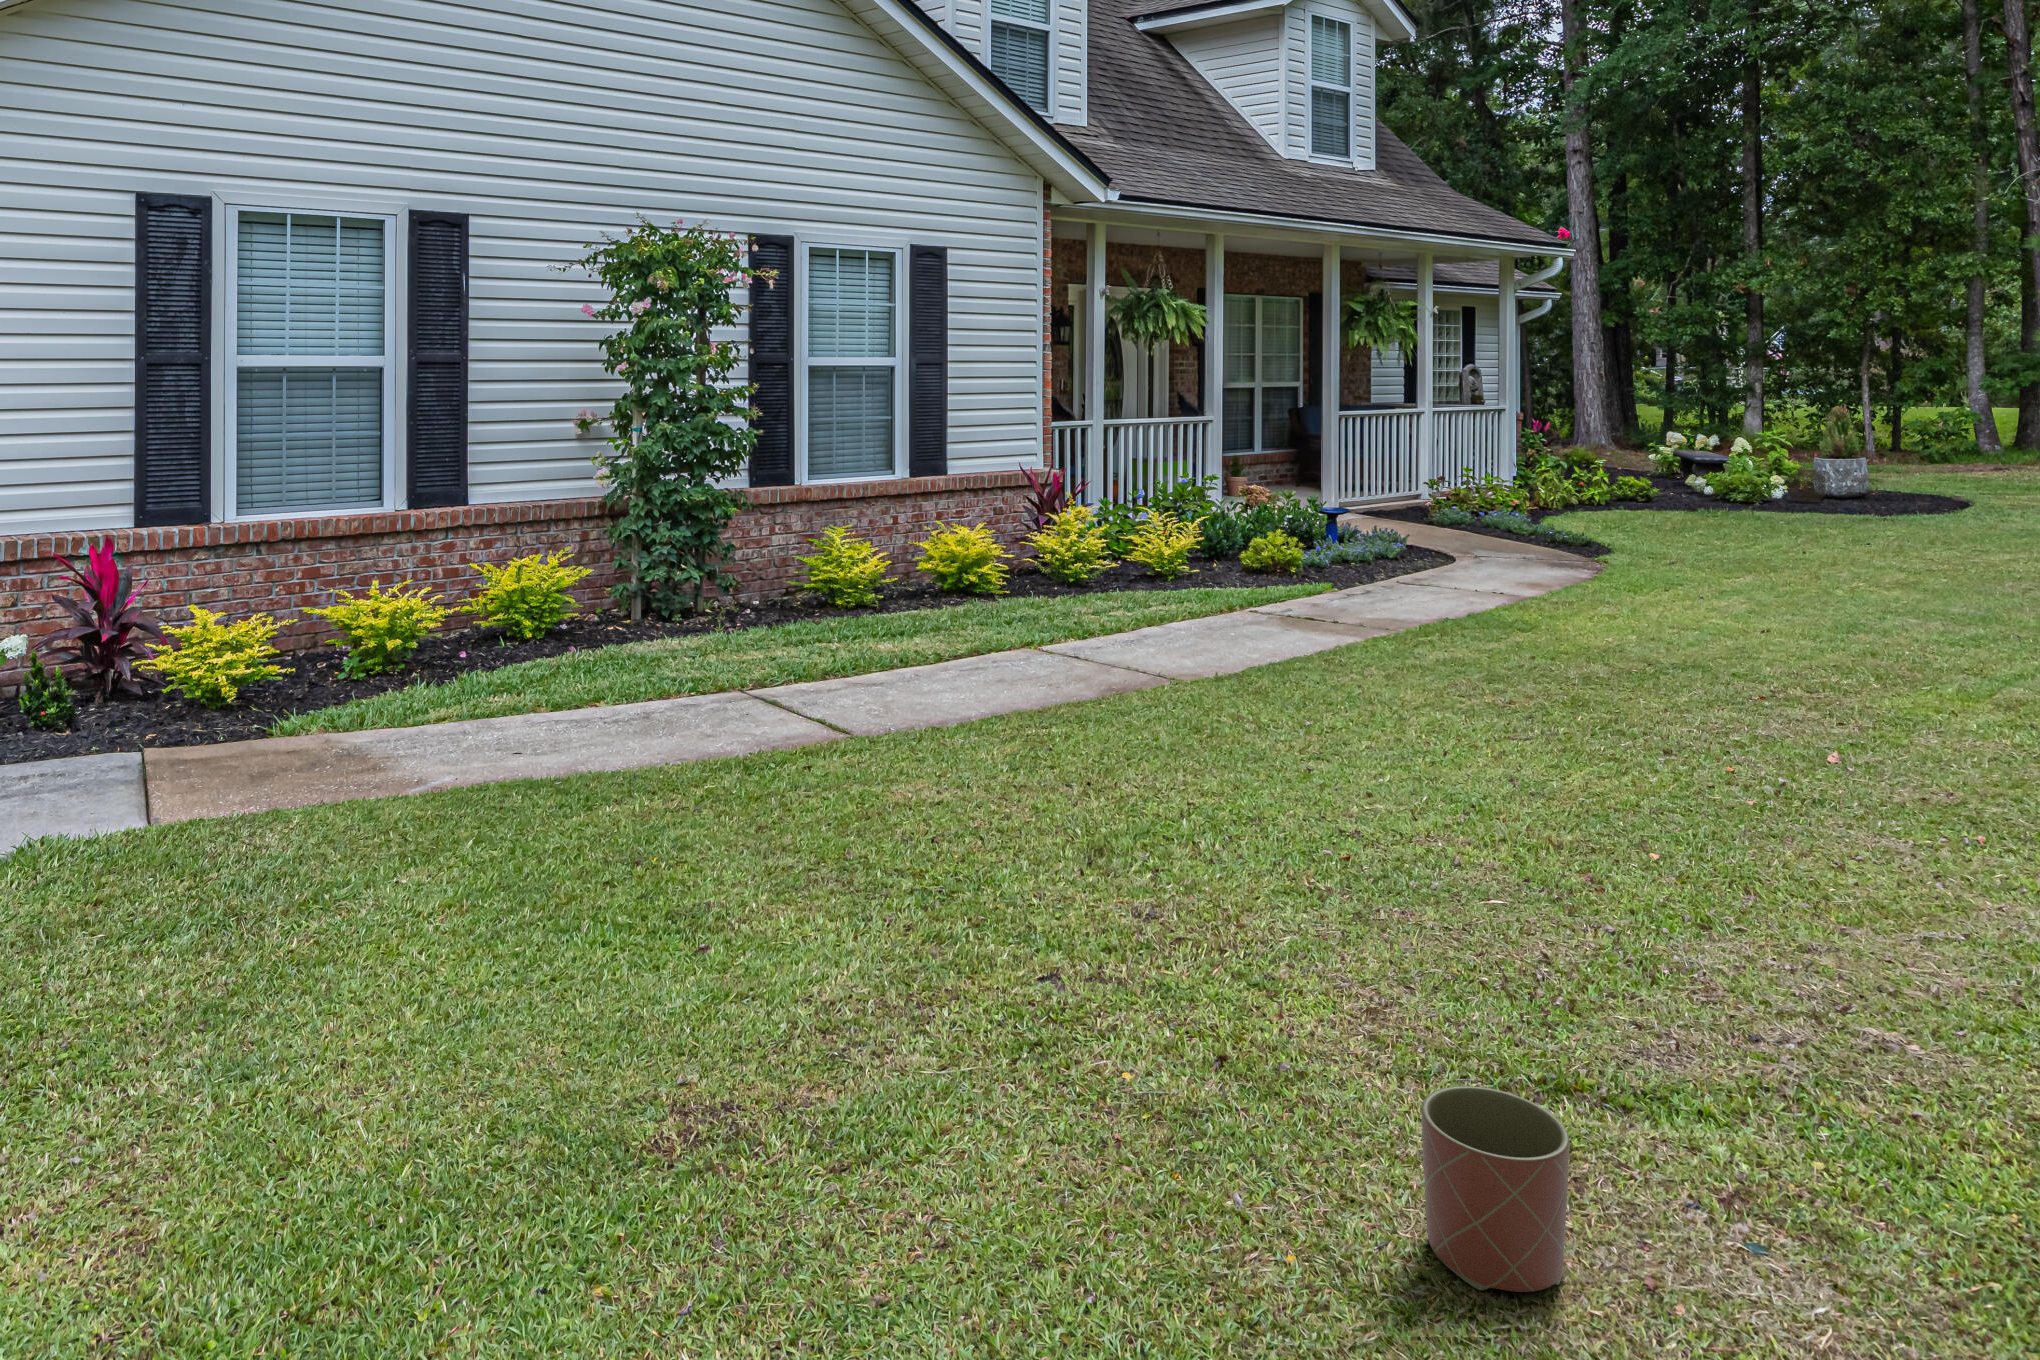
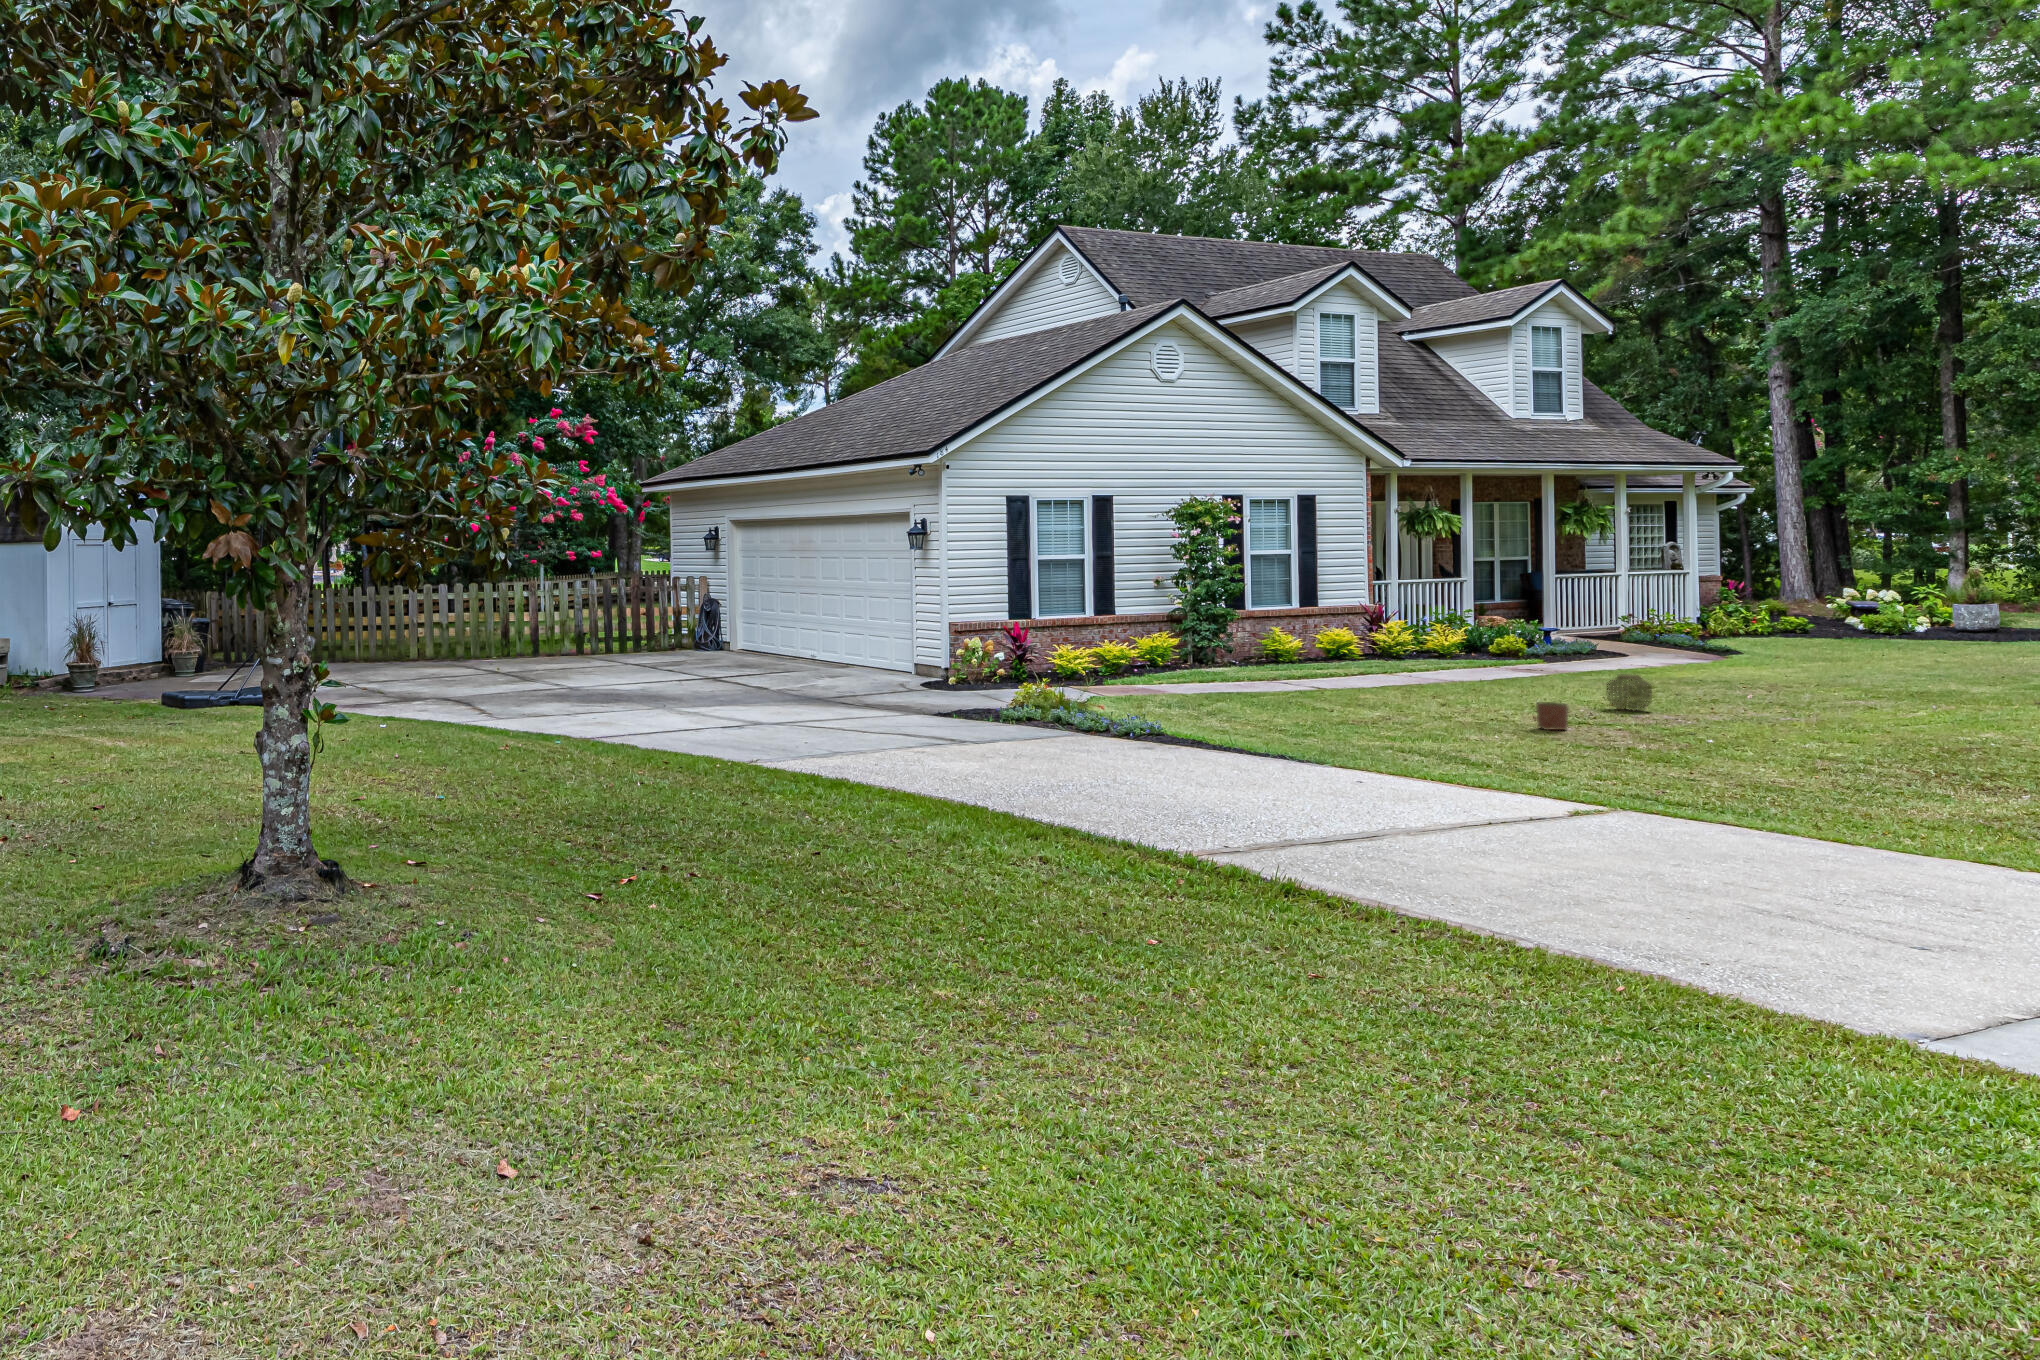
woven basket: present [1787,468,1826,503] -> present [1607,674,1652,712]

